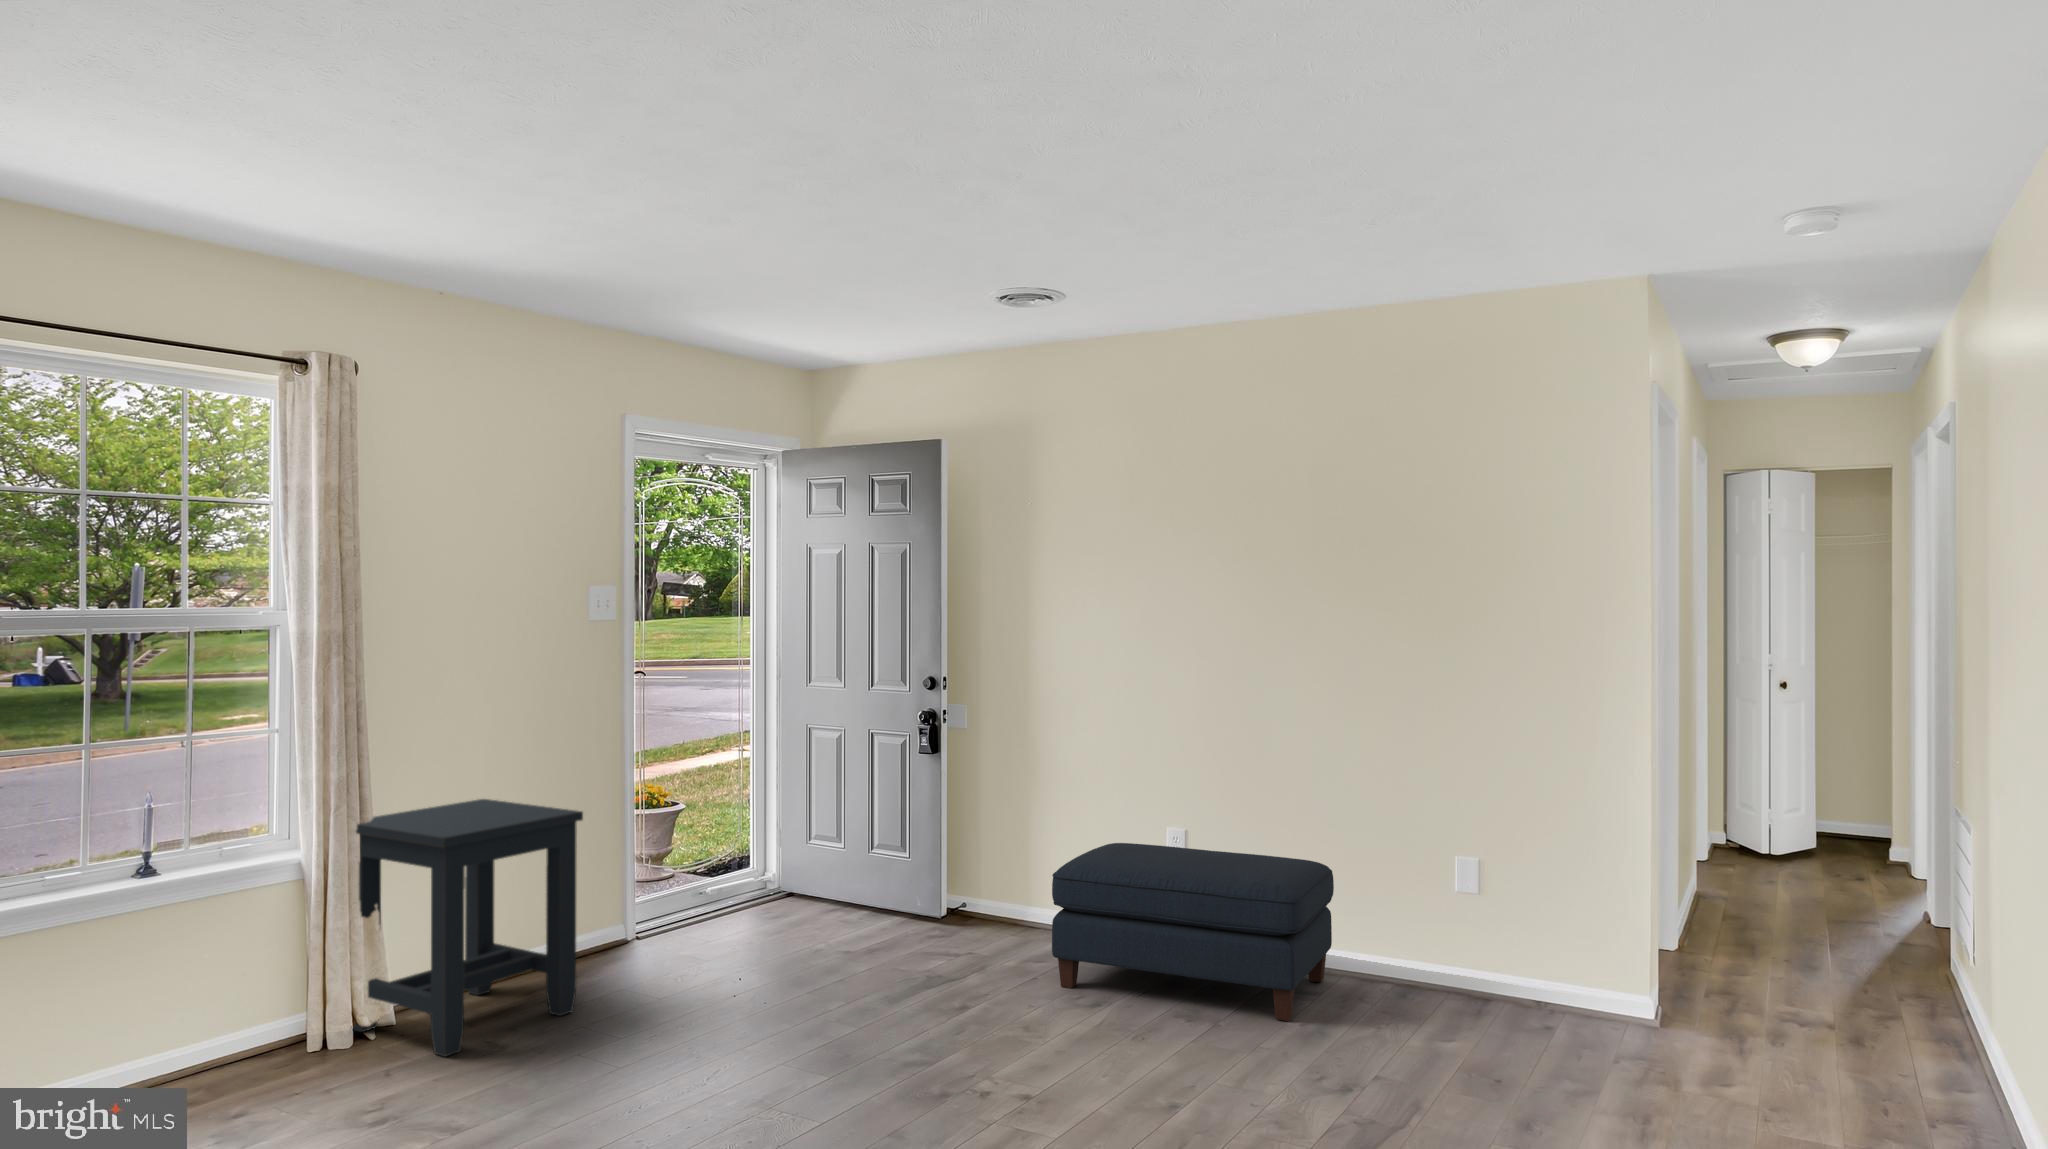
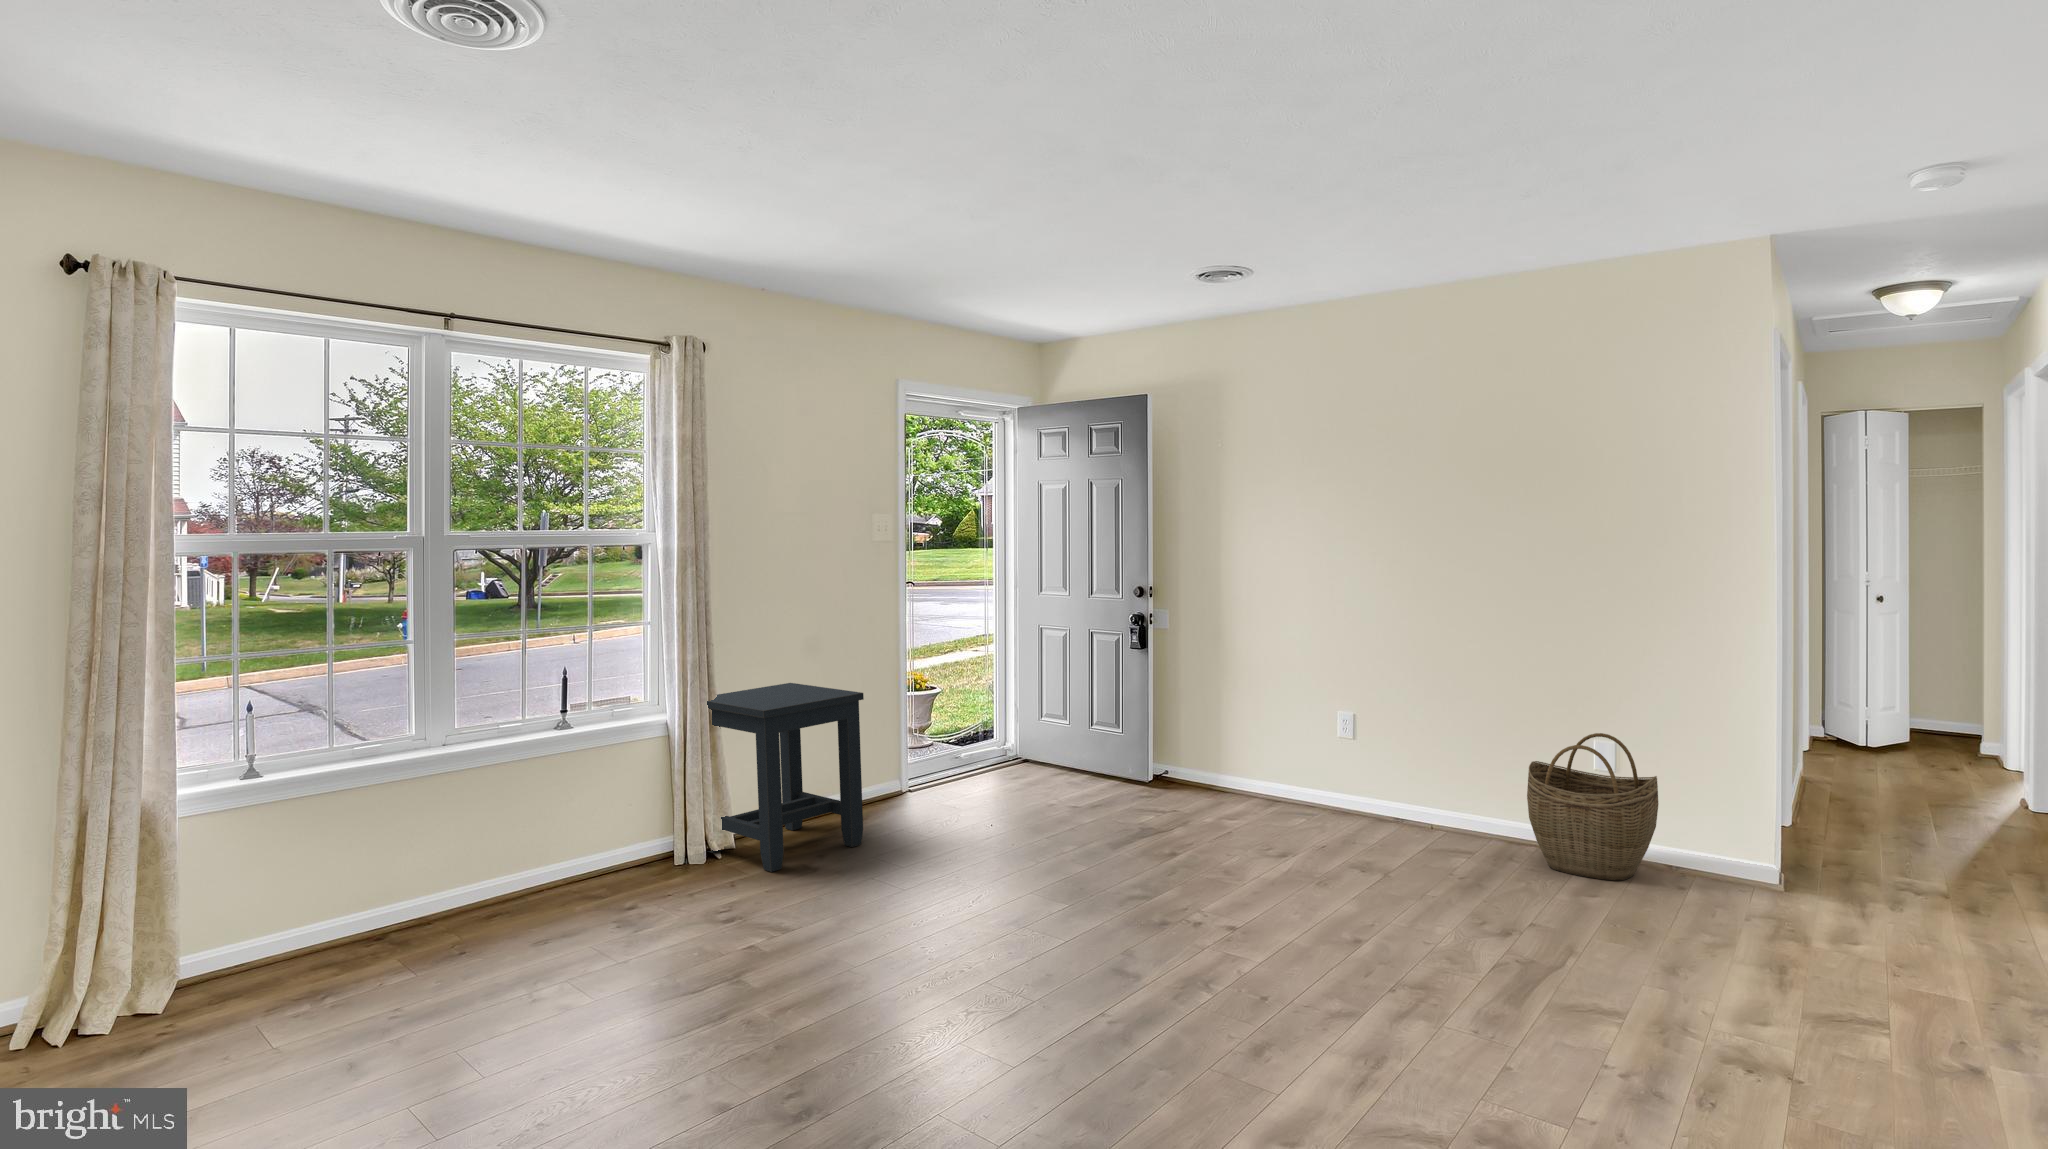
ottoman: present [1052,843,1334,1021] -> none [1235,724,1482,873]
woven basket: none [1387,850,1530,1022] -> present [1527,733,1659,881]

